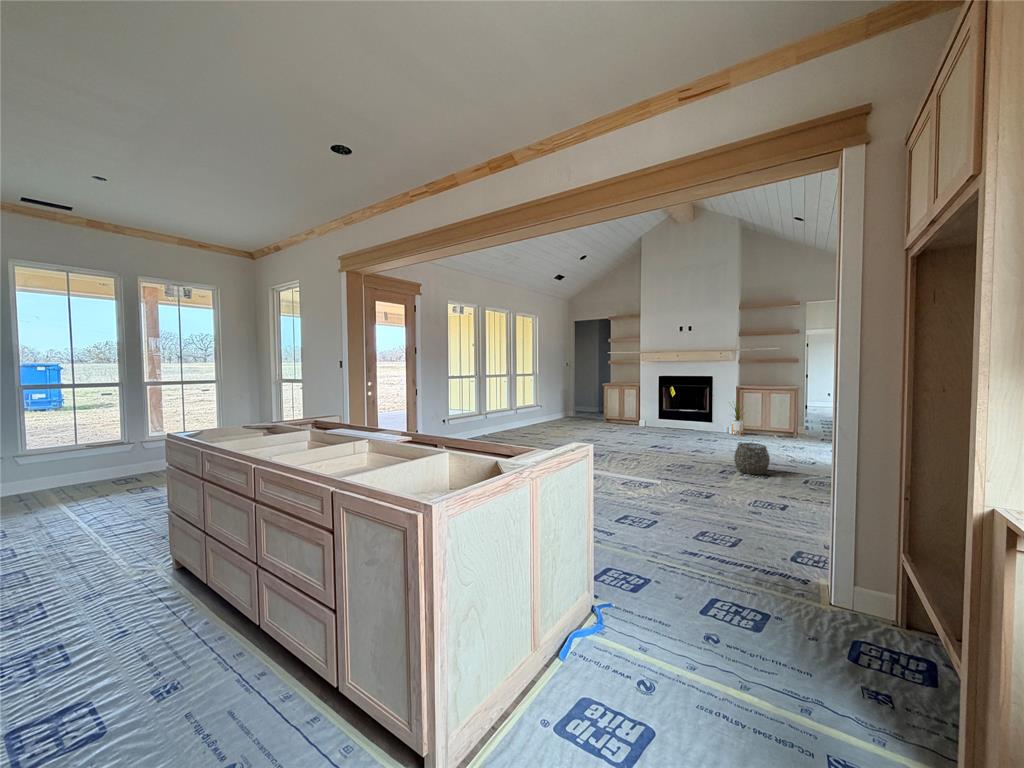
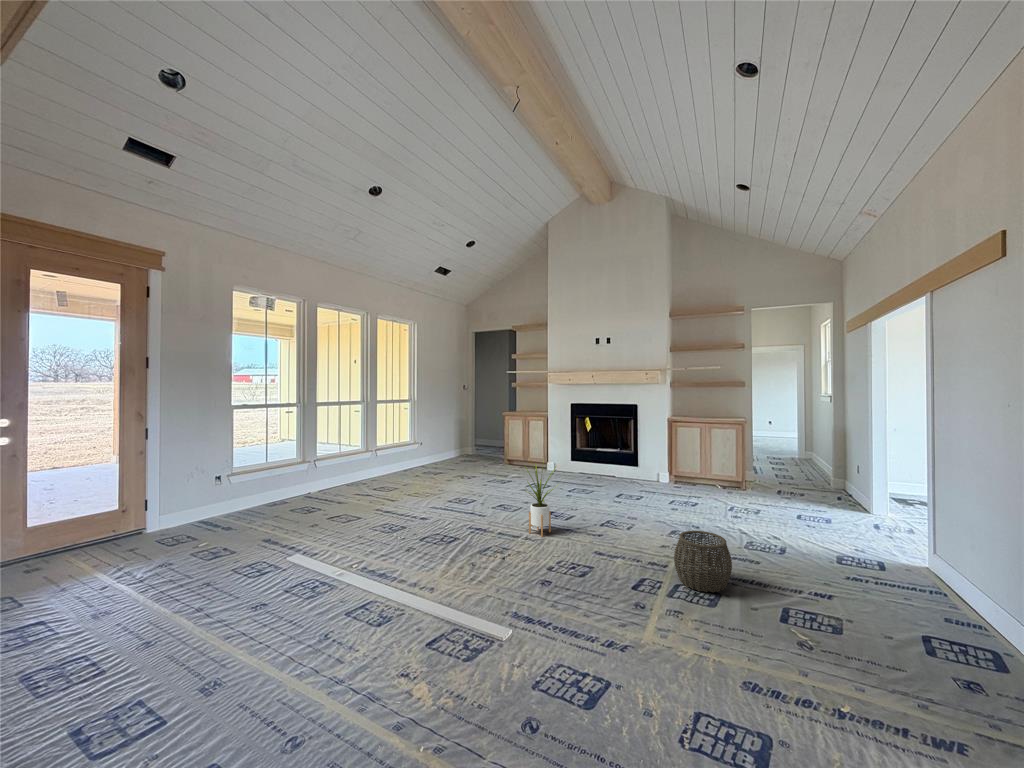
house plant: present [732,405,743,436] -> present [525,464,556,537]

